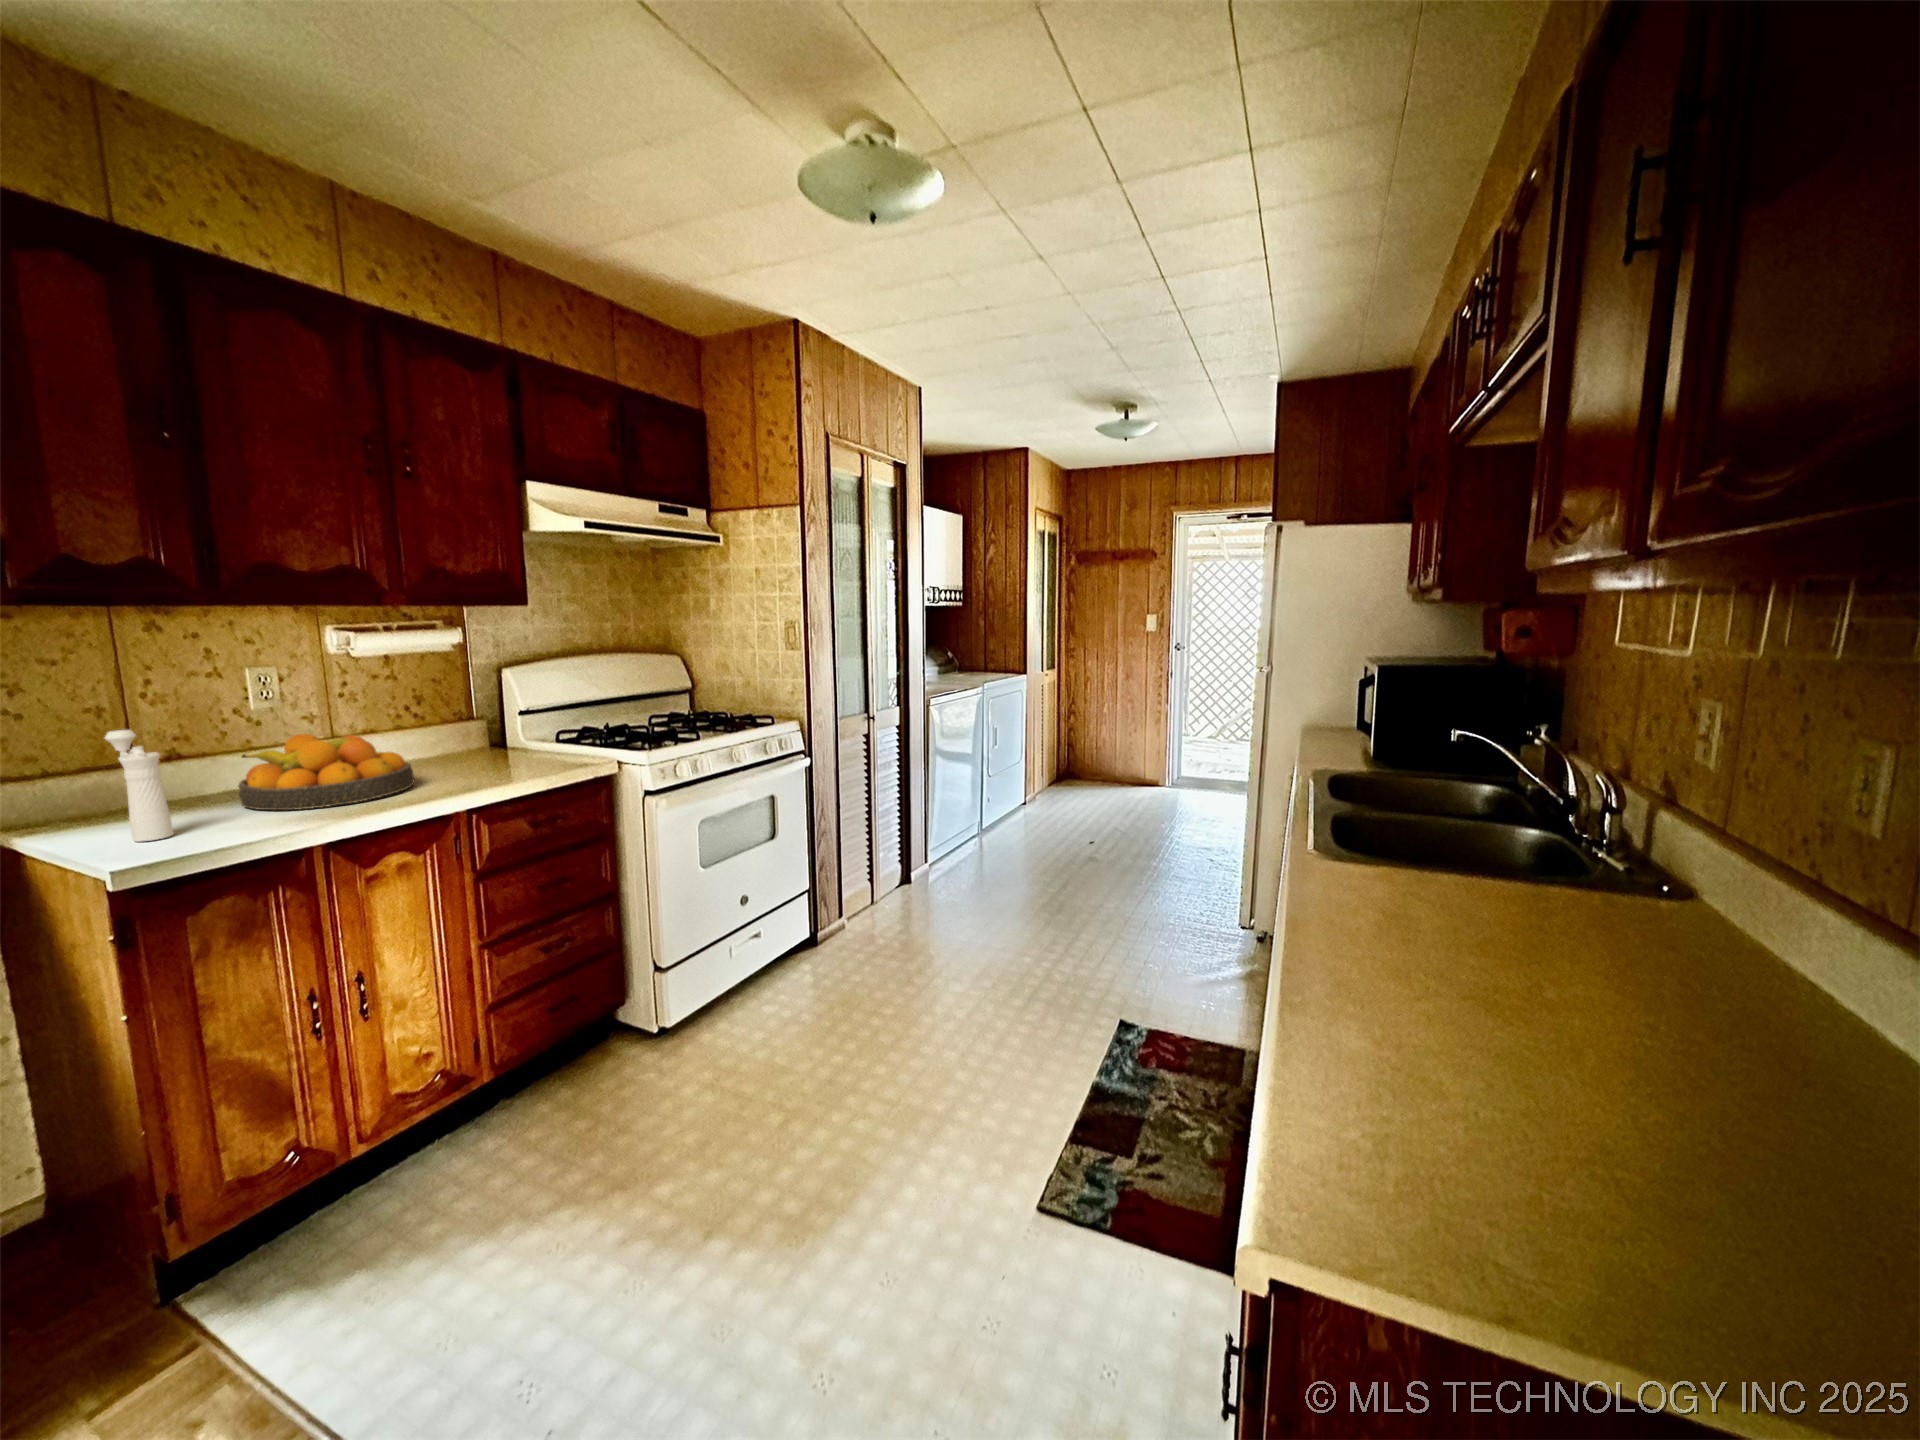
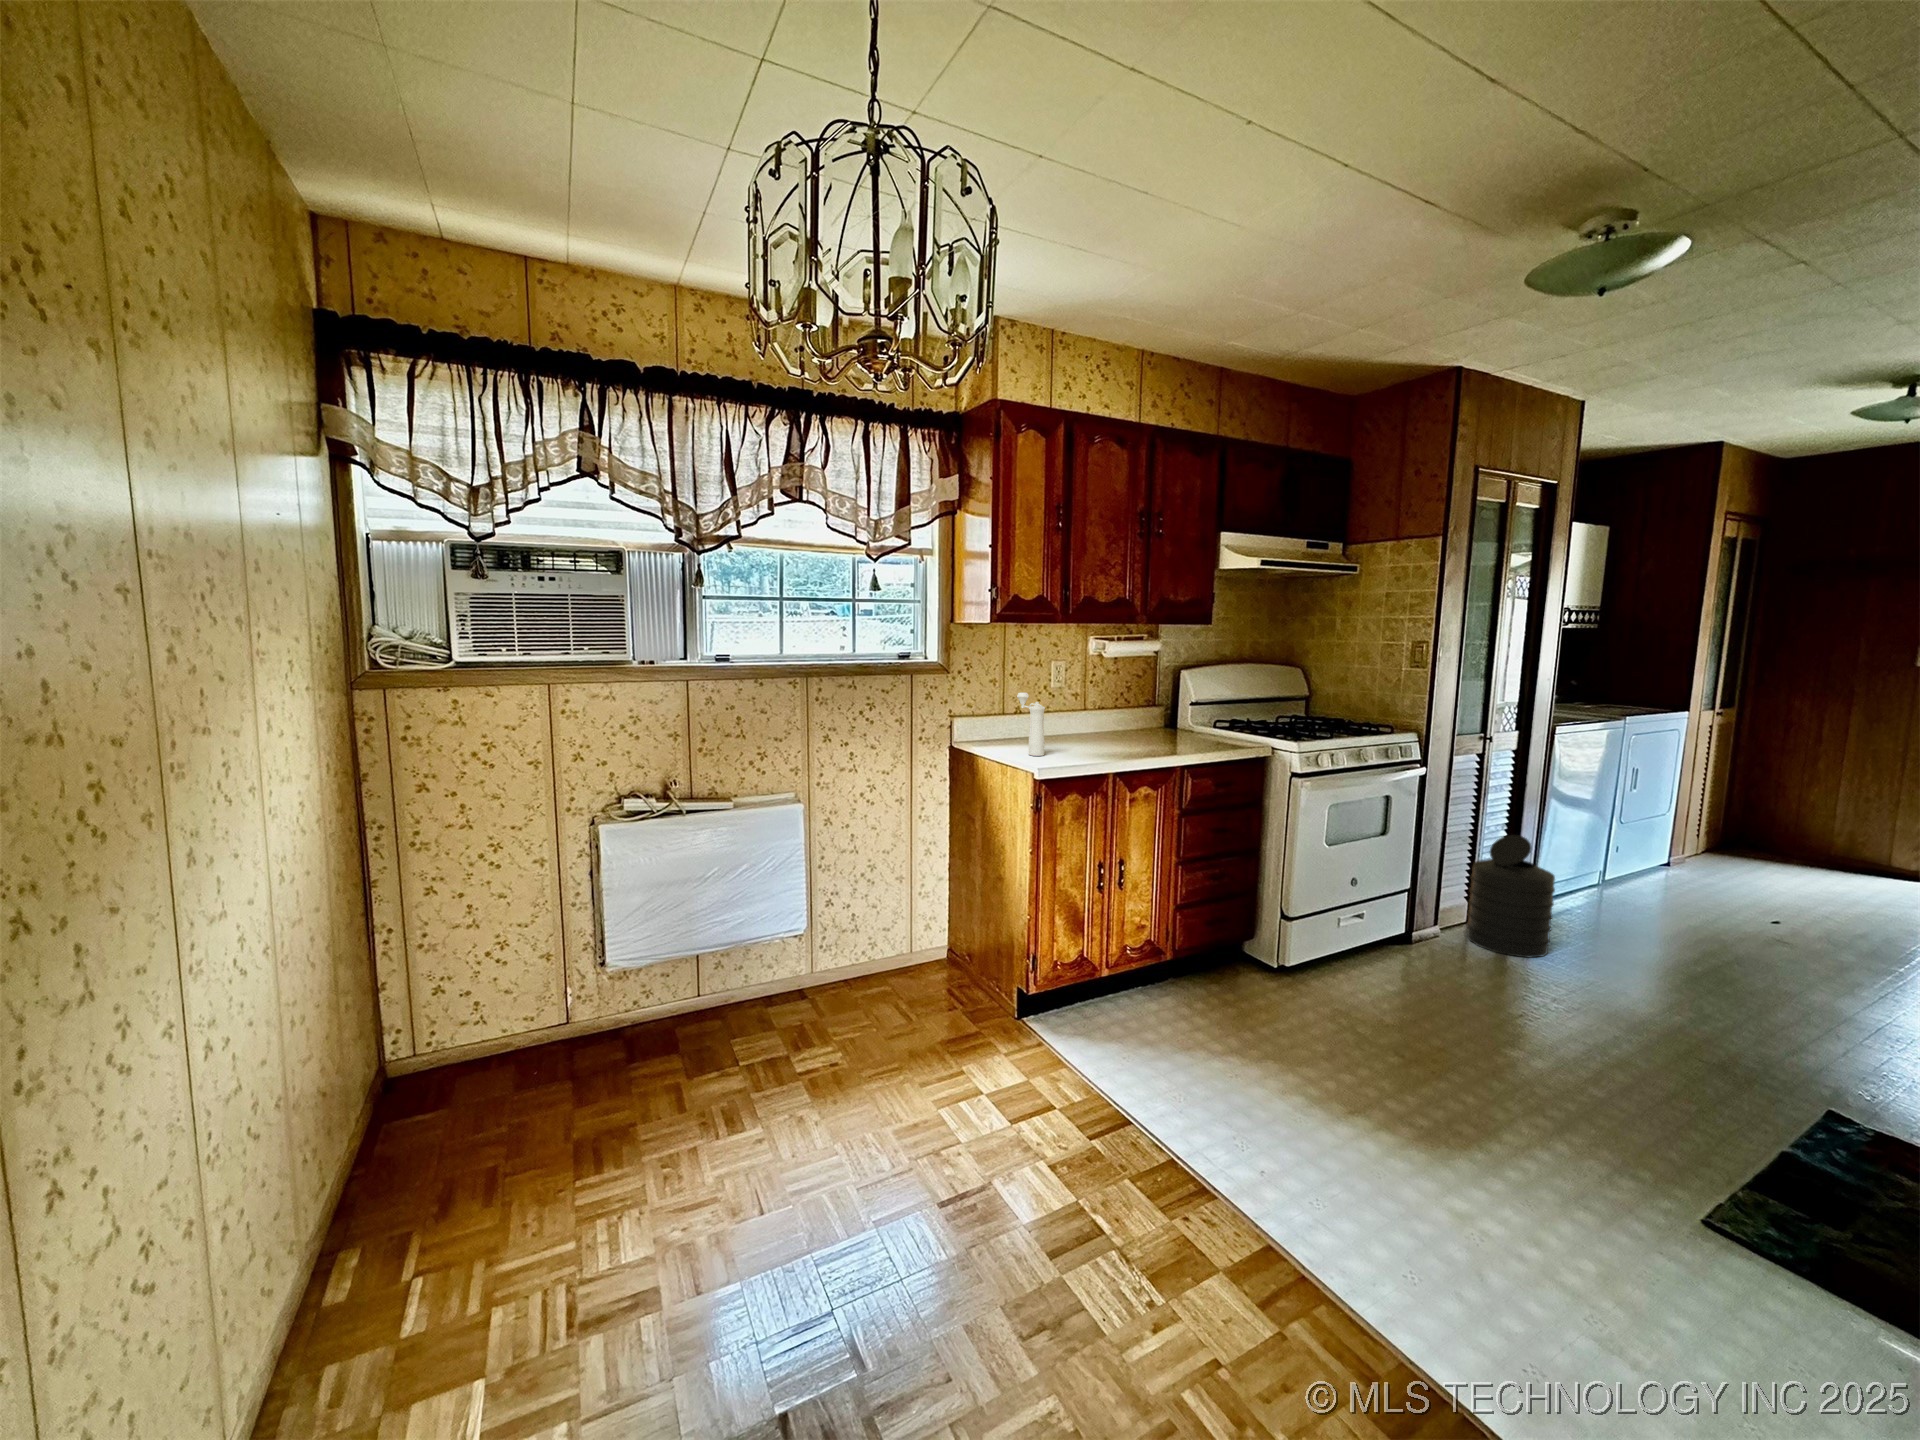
fruit bowl: present [239,734,414,810] -> none [1056,704,1144,751]
trash can: none [867,811,935,932] -> present [1467,835,1555,957]

